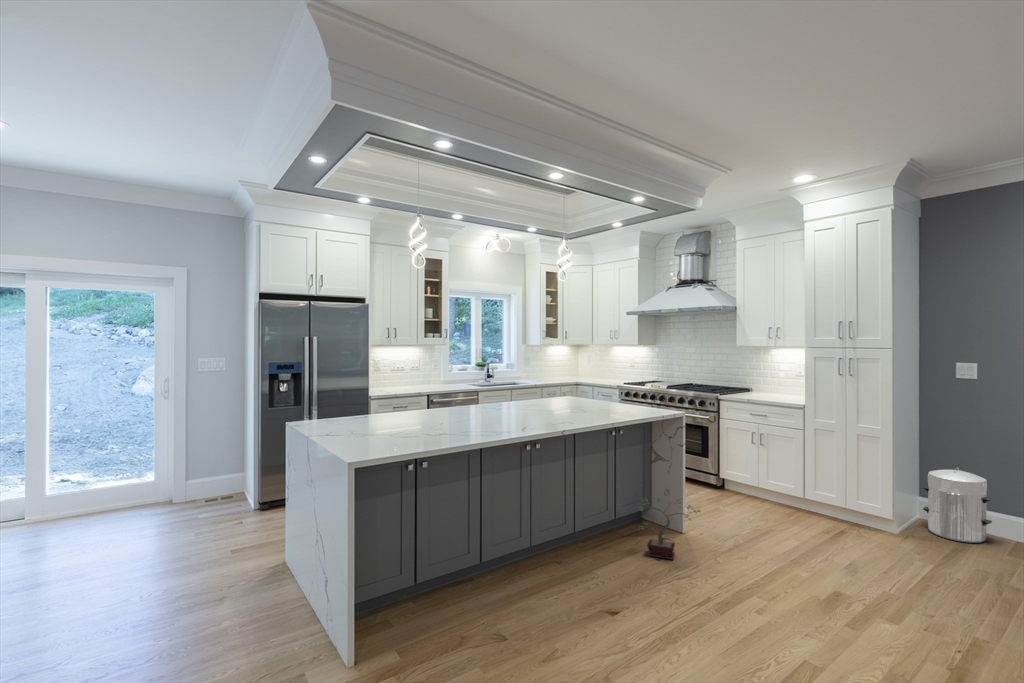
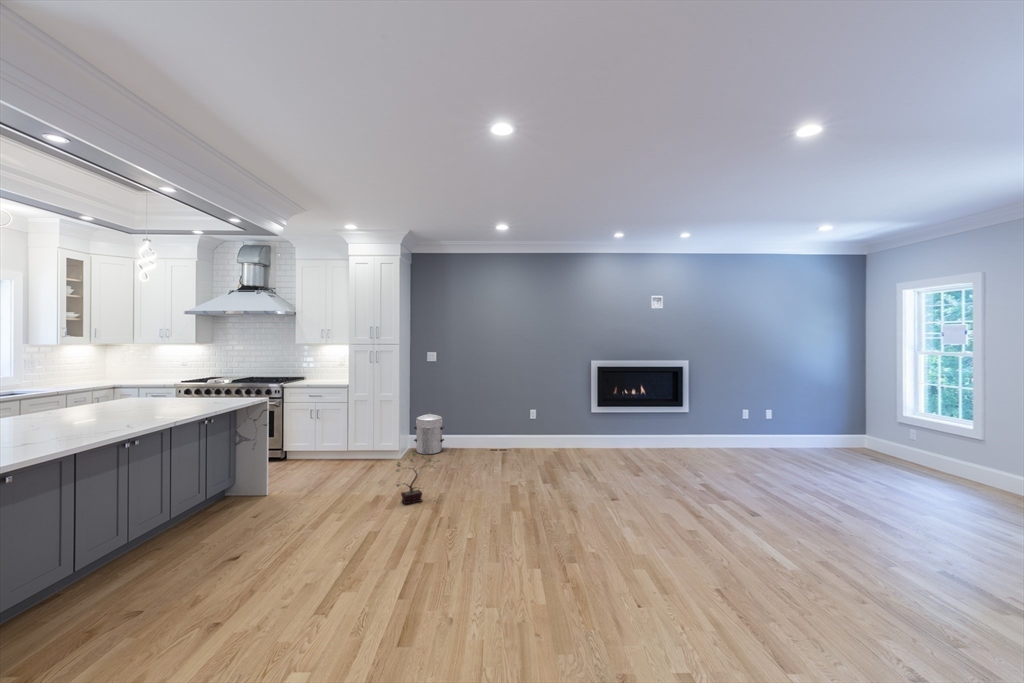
potted plant: present [638,488,700,560] -> present [396,451,440,504]

